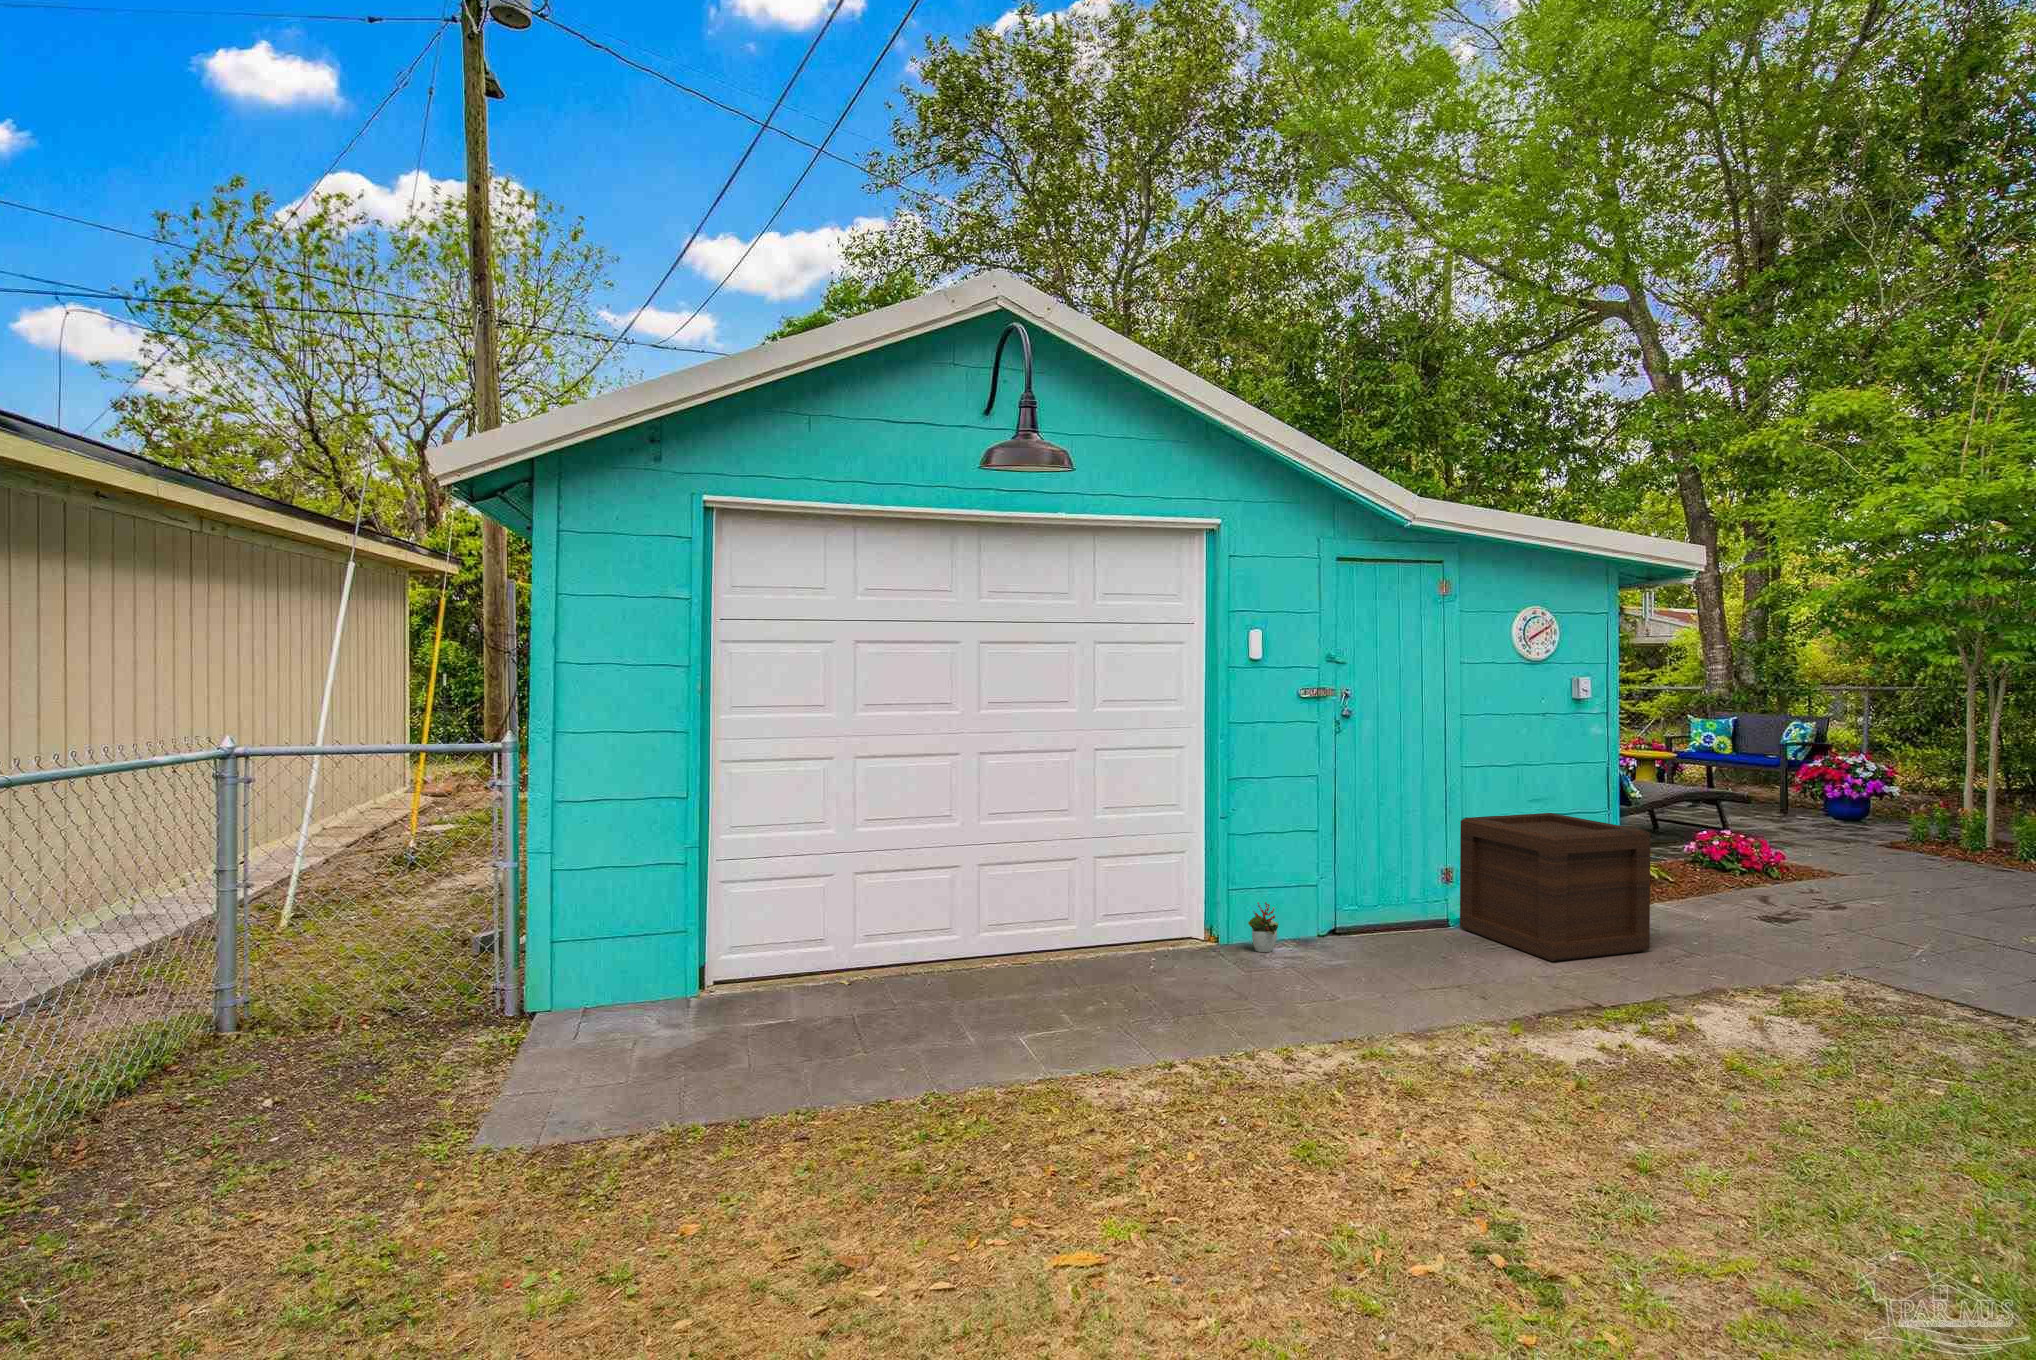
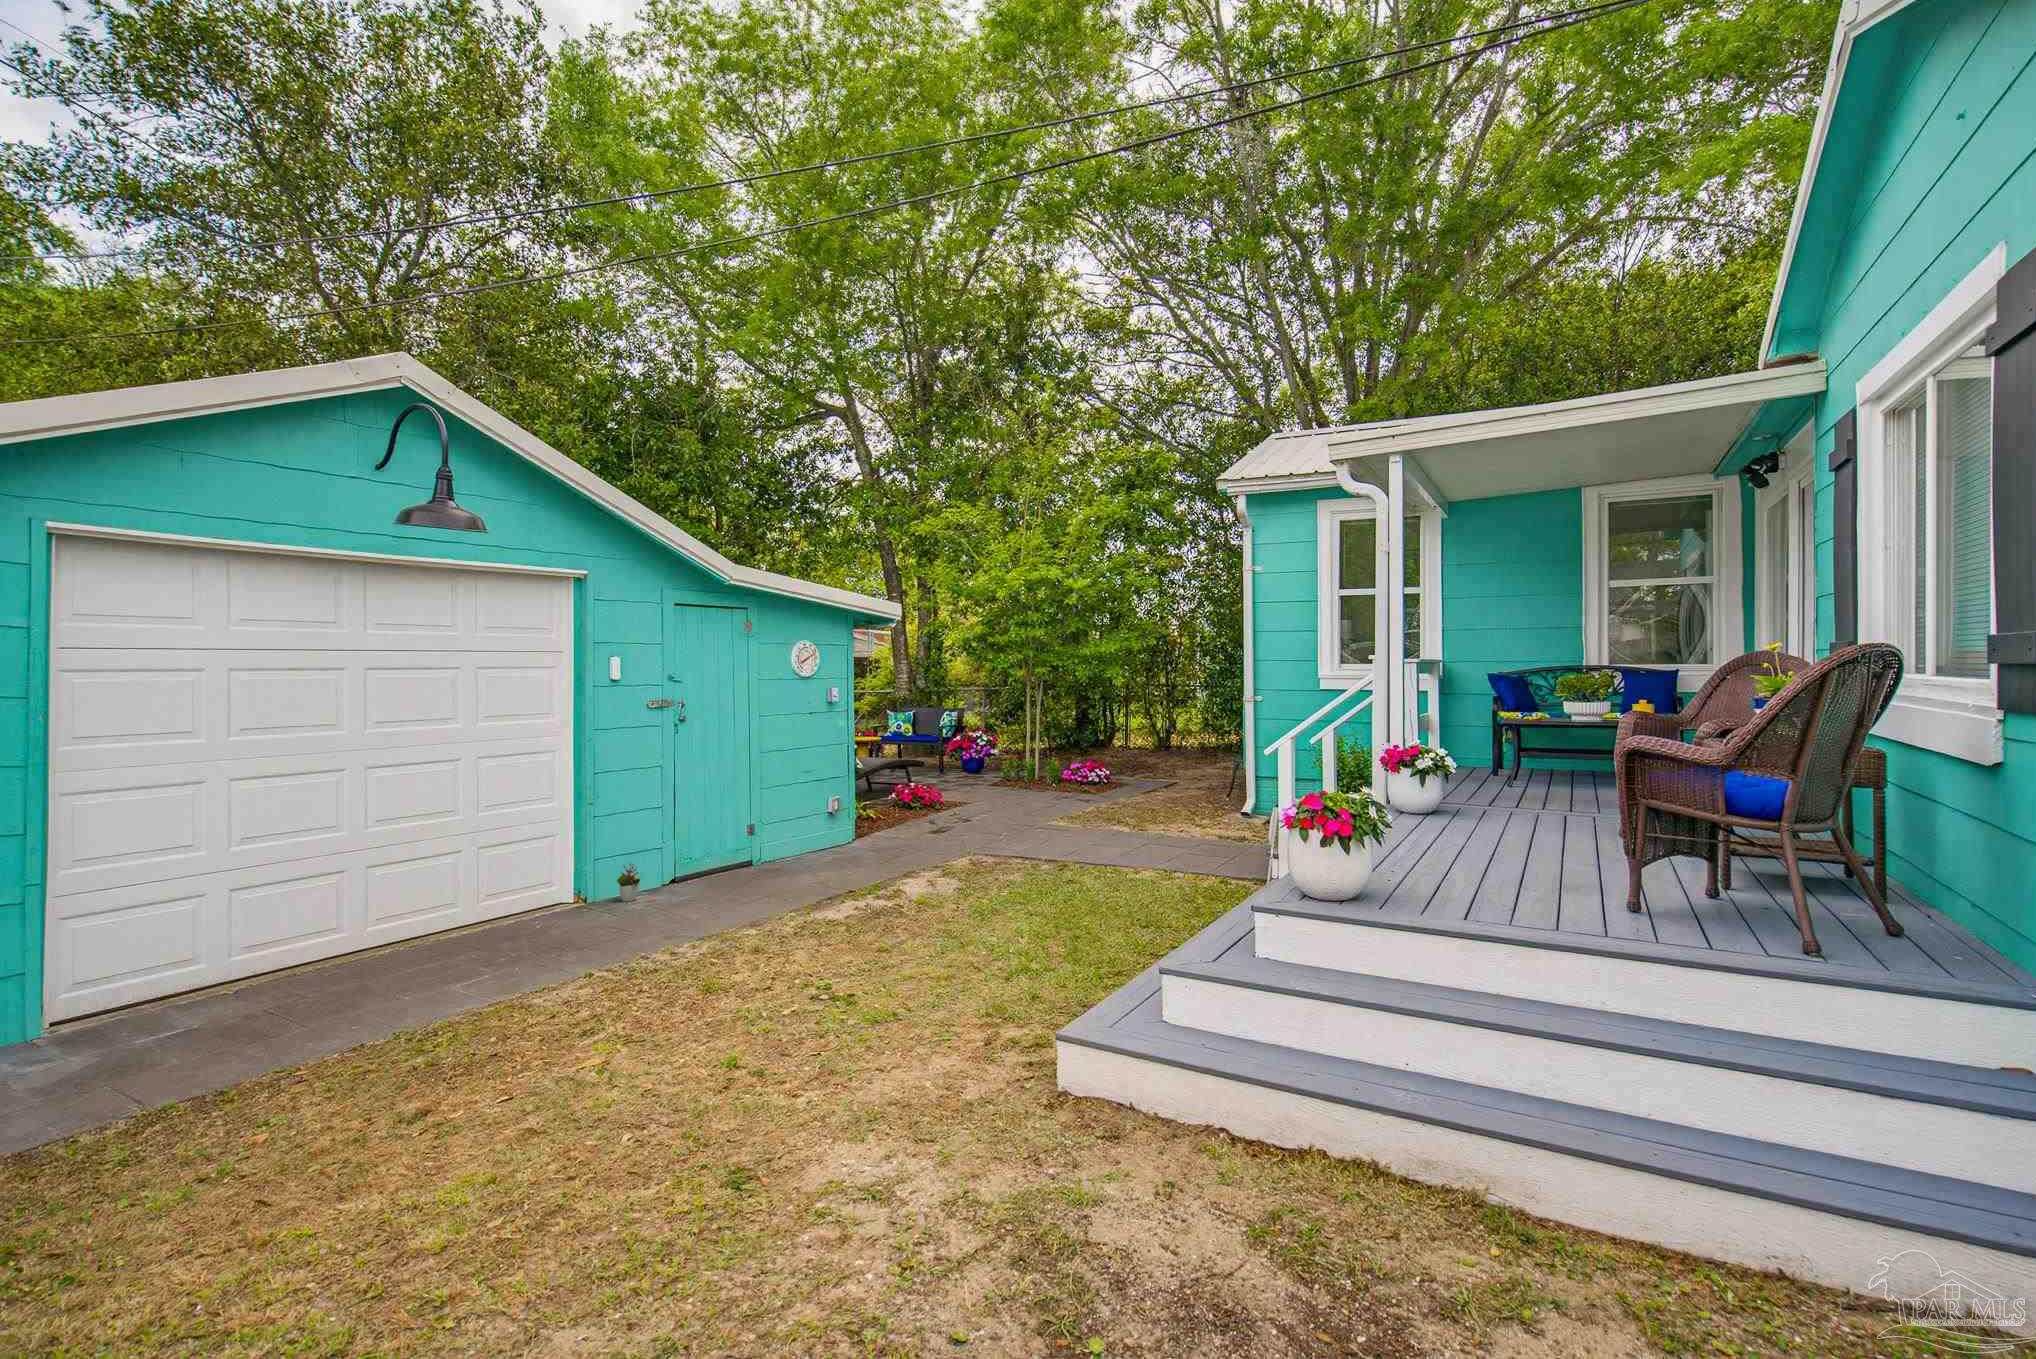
wooden crate: present [1460,813,1651,961] -> none [762,778,874,872]

